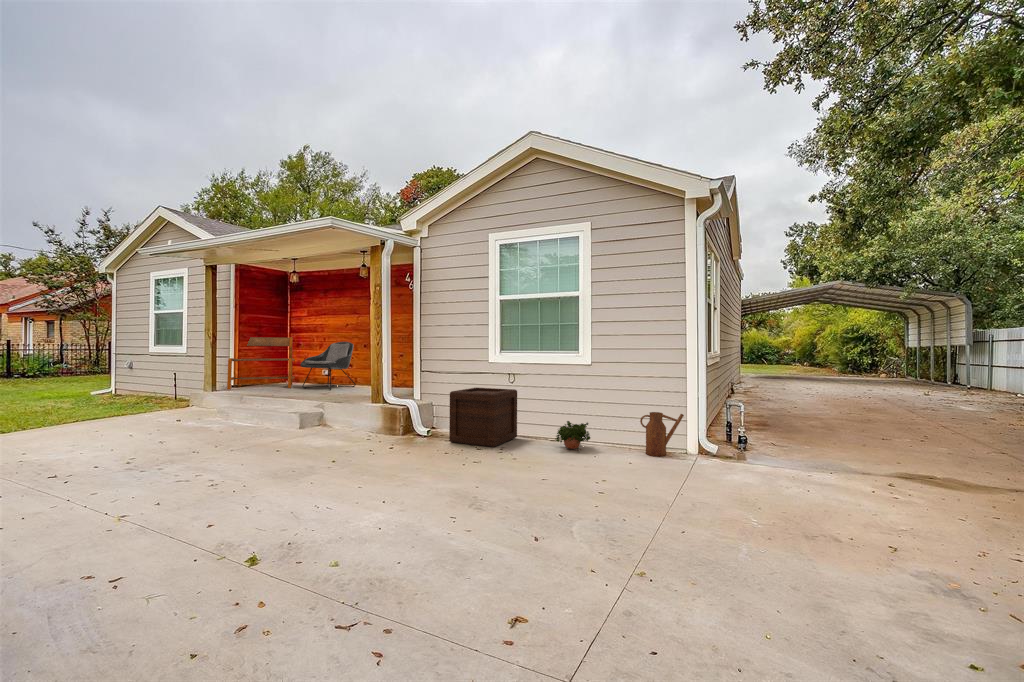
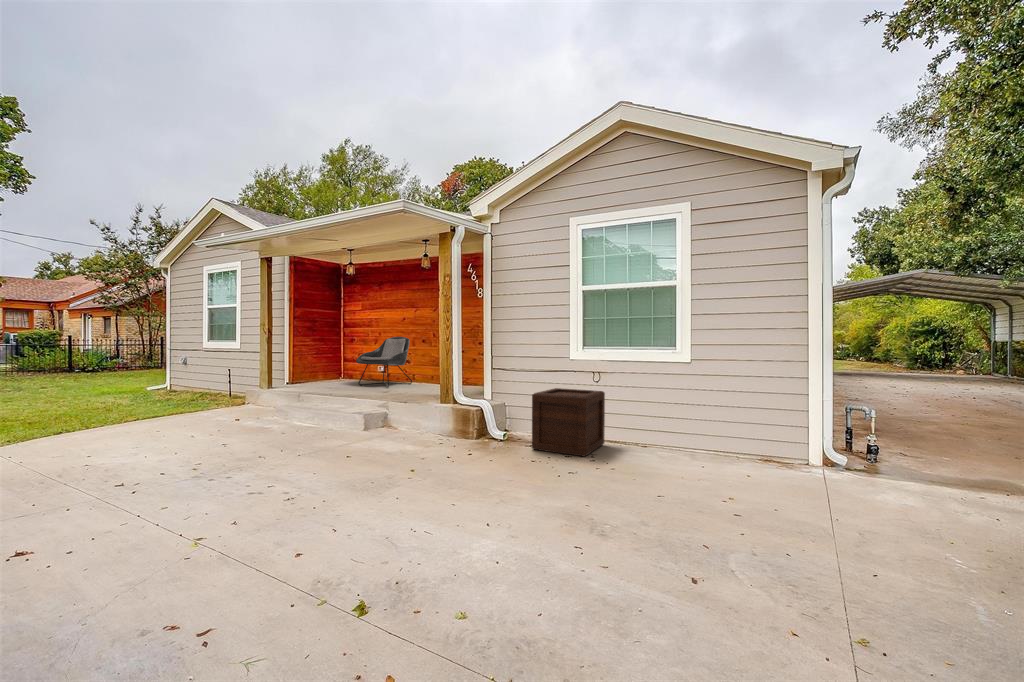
bench: present [227,337,295,389] -> none [283,331,349,386]
watering can: present [640,412,684,457] -> none [759,420,817,473]
potted plant: present [555,421,590,449] -> none [654,428,699,464]

